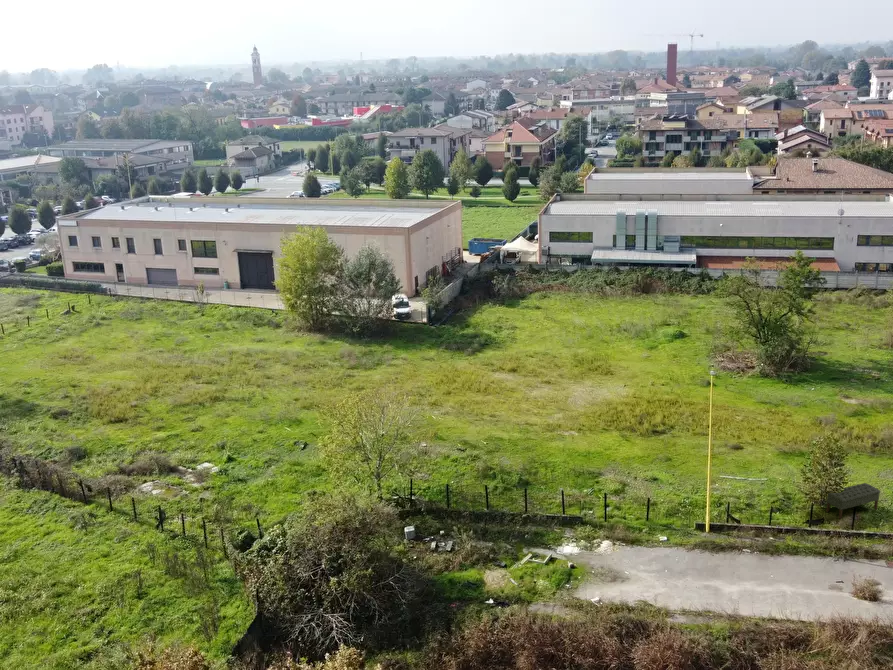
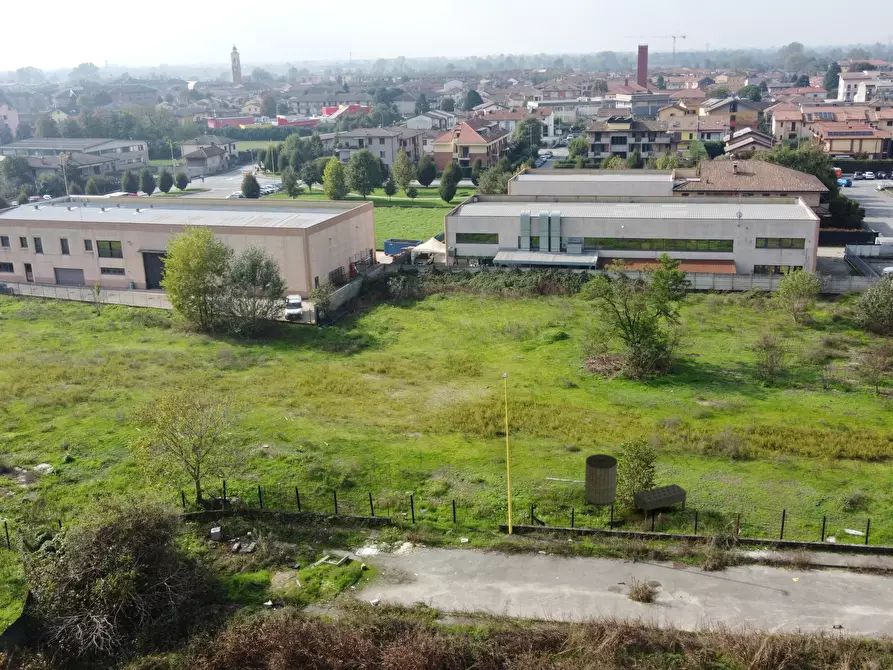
trash can: none [769,453,806,505] -> present [585,454,617,505]

